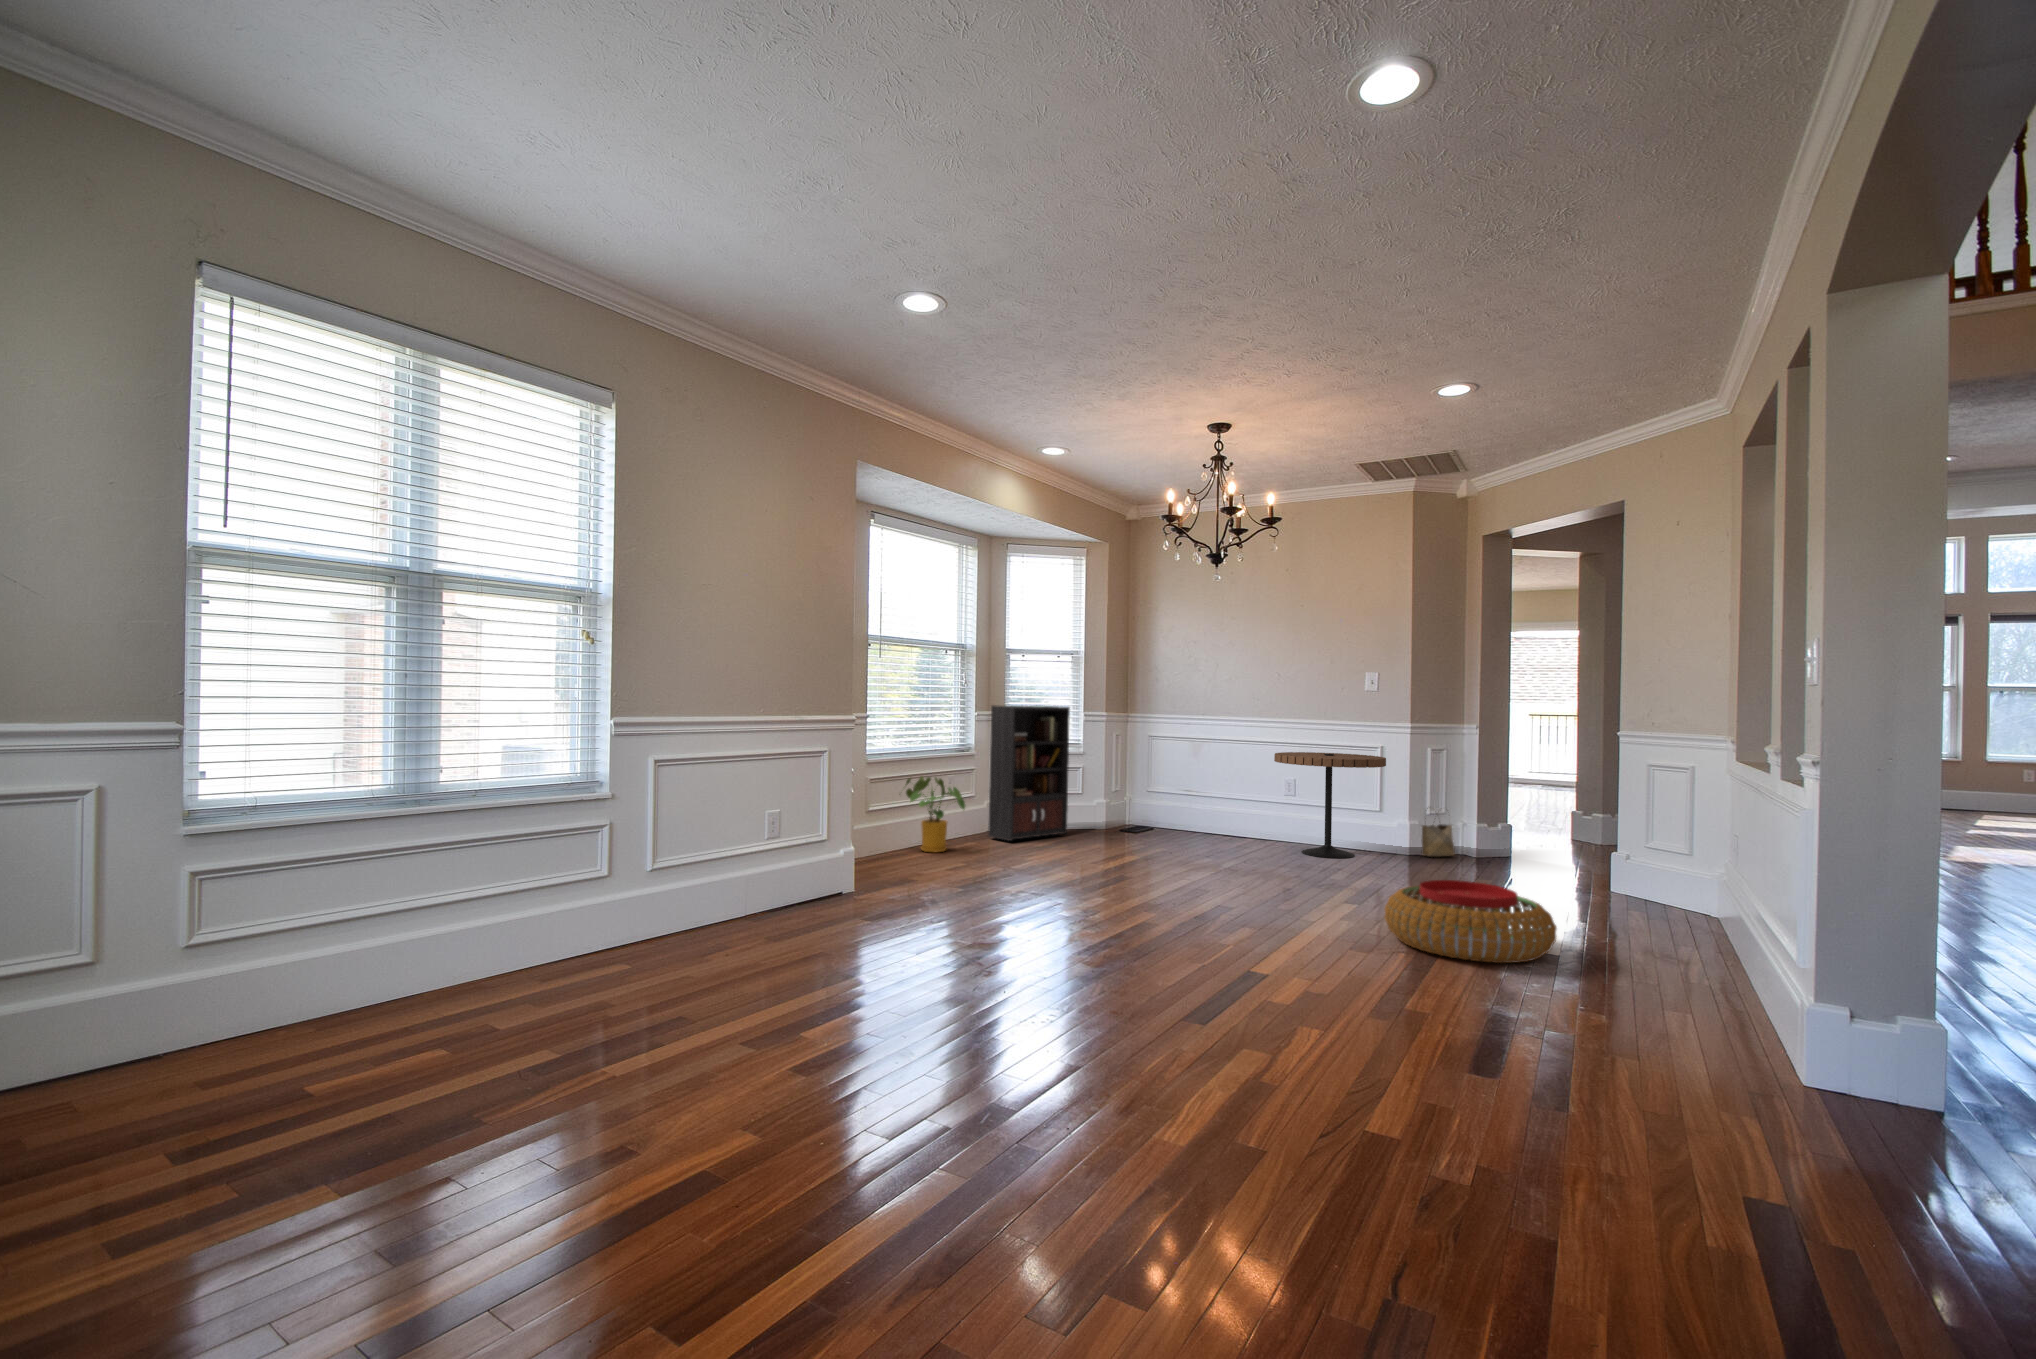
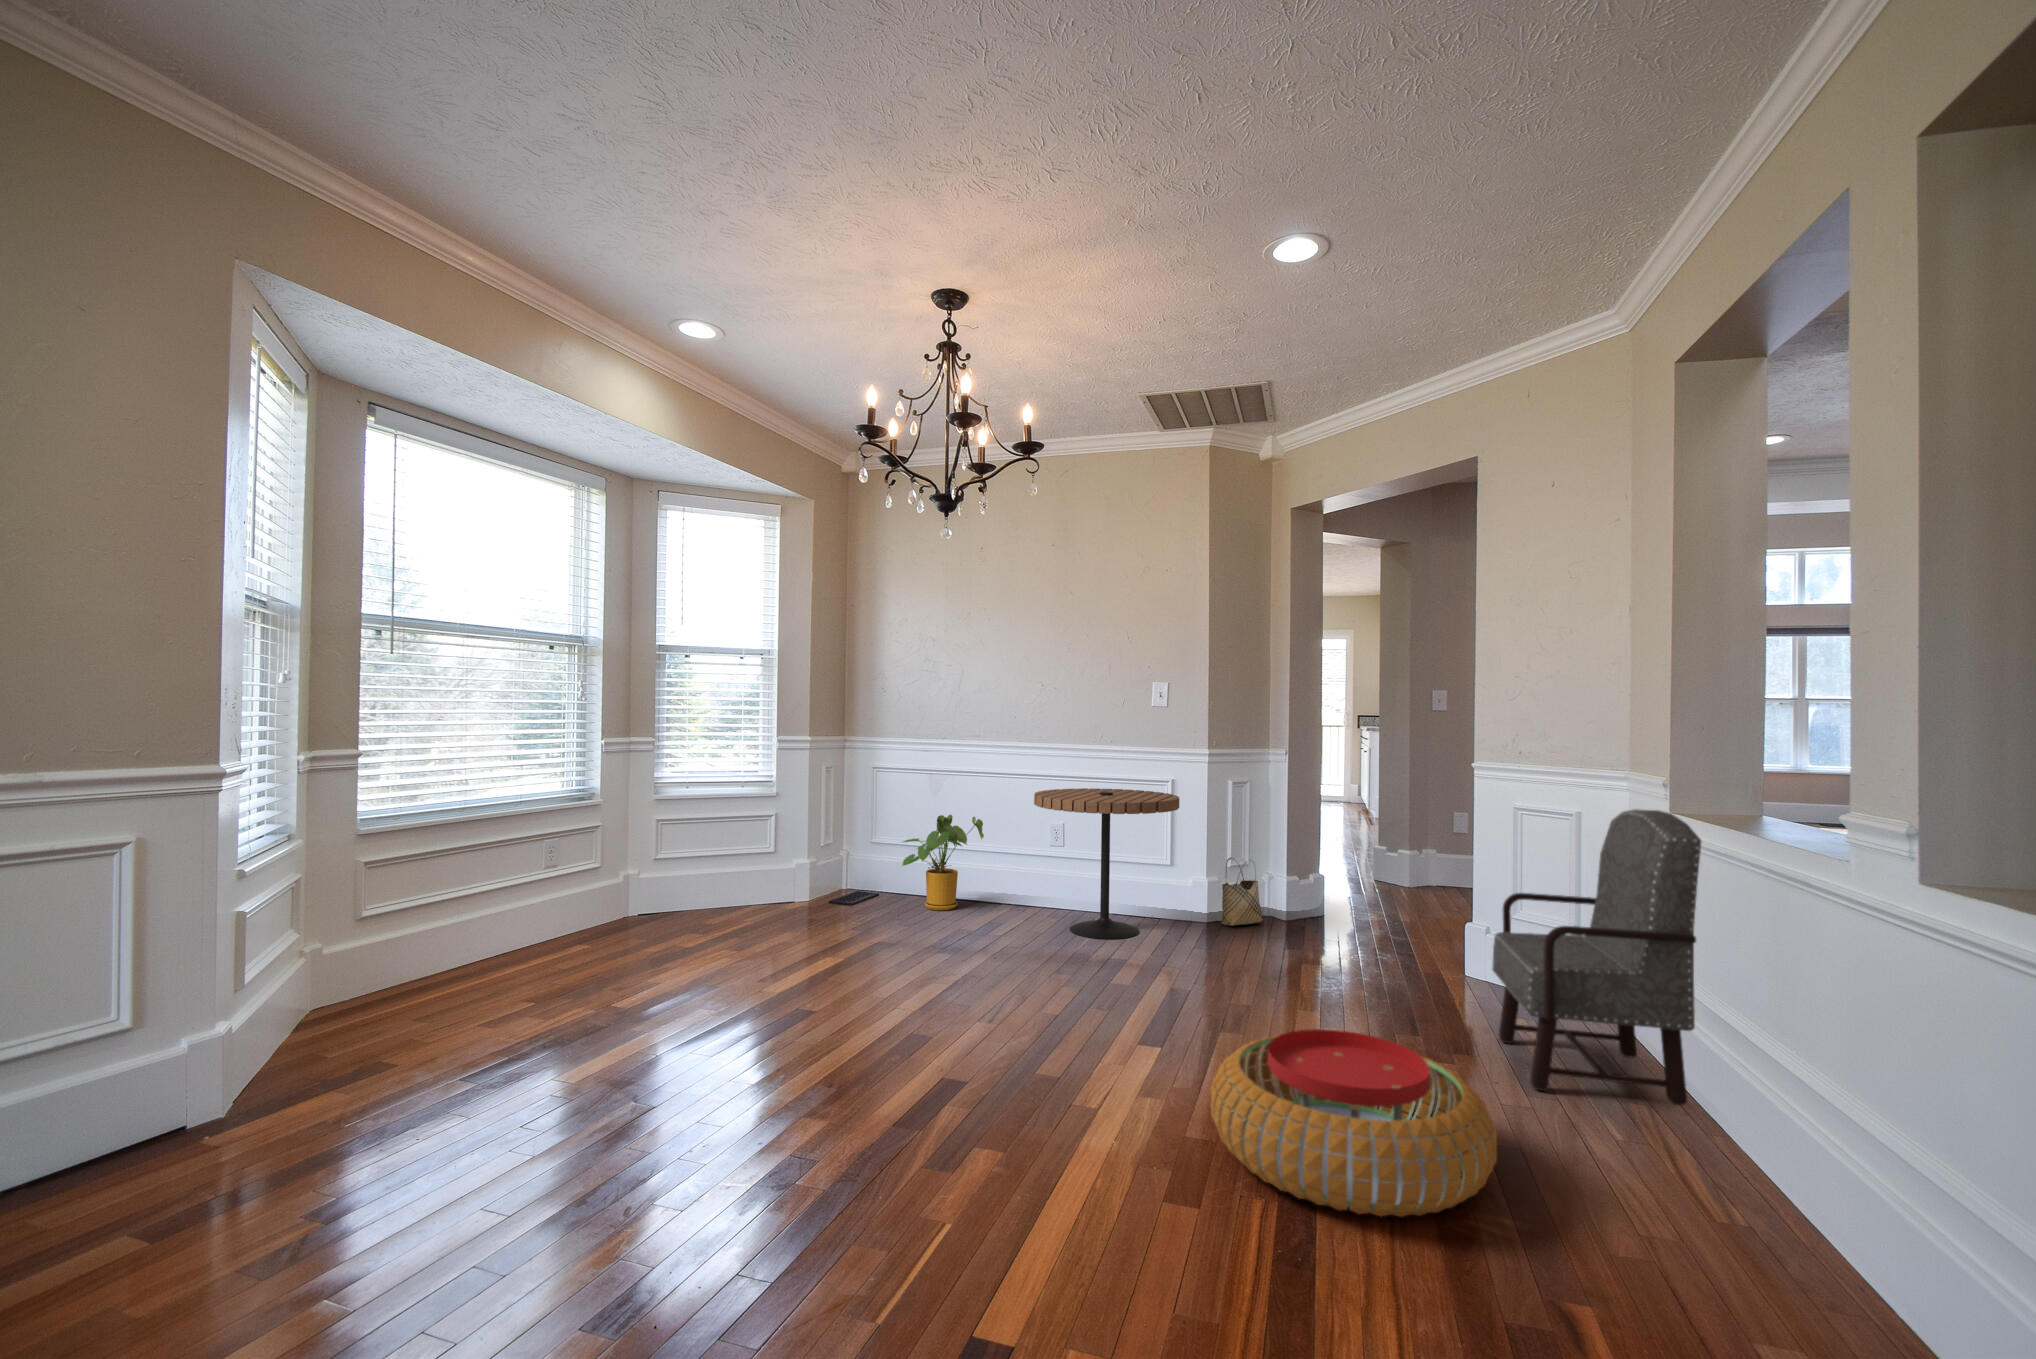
bookcase: present [988,705,1070,841] -> none [610,729,747,941]
armchair: none [1604,759,1732,947] -> present [1493,809,1702,1105]
house plant: present [905,776,965,853] -> present [902,815,984,910]

